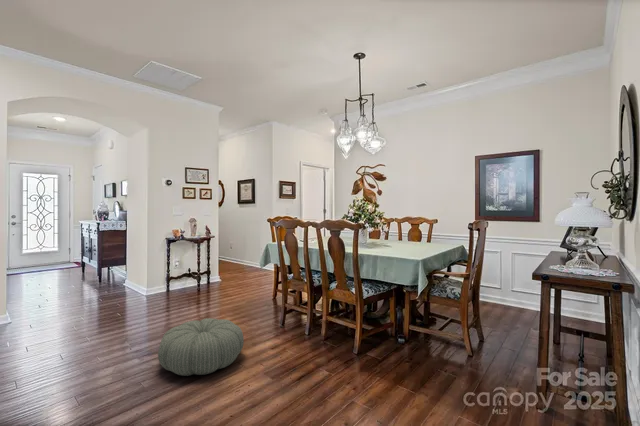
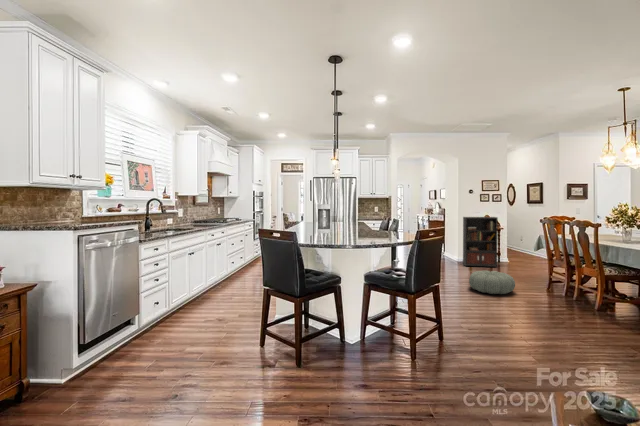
bookcase: none [154,220,210,304] -> present [463,217,498,267]

